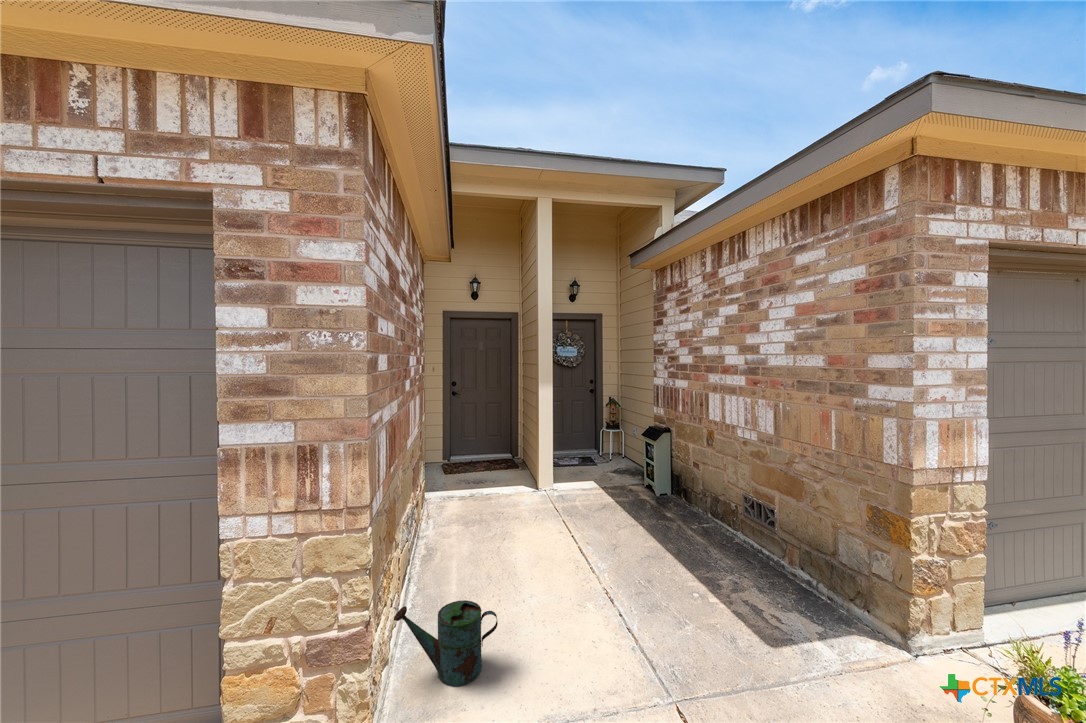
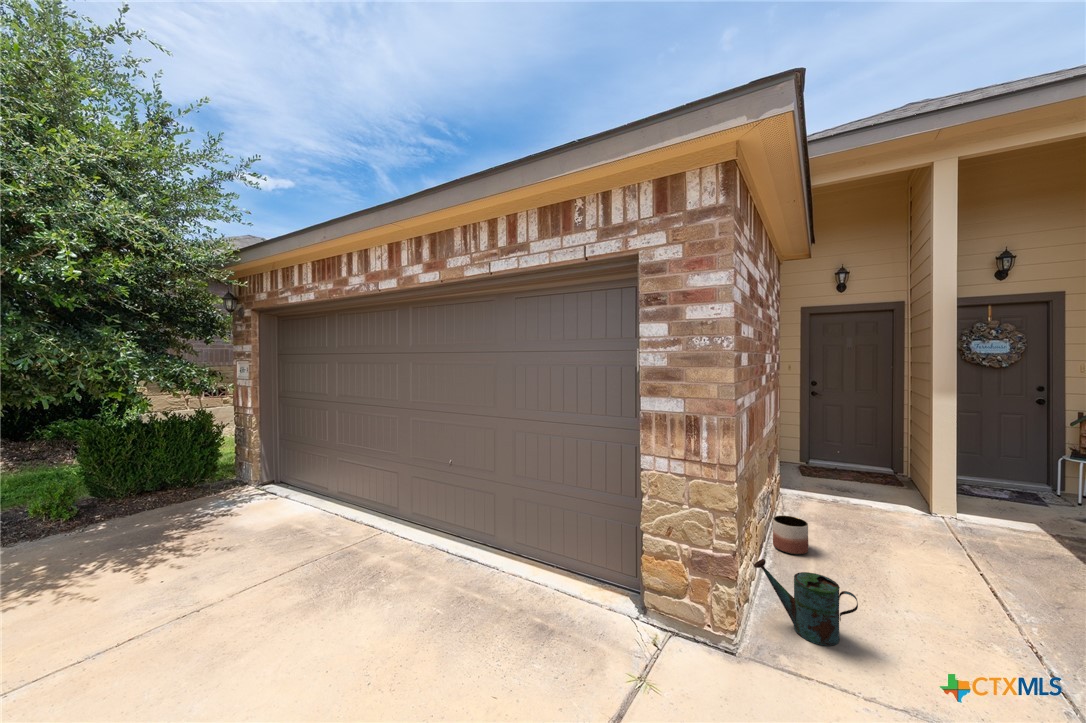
planter: none [416,530,450,573] -> present [773,516,808,555]

